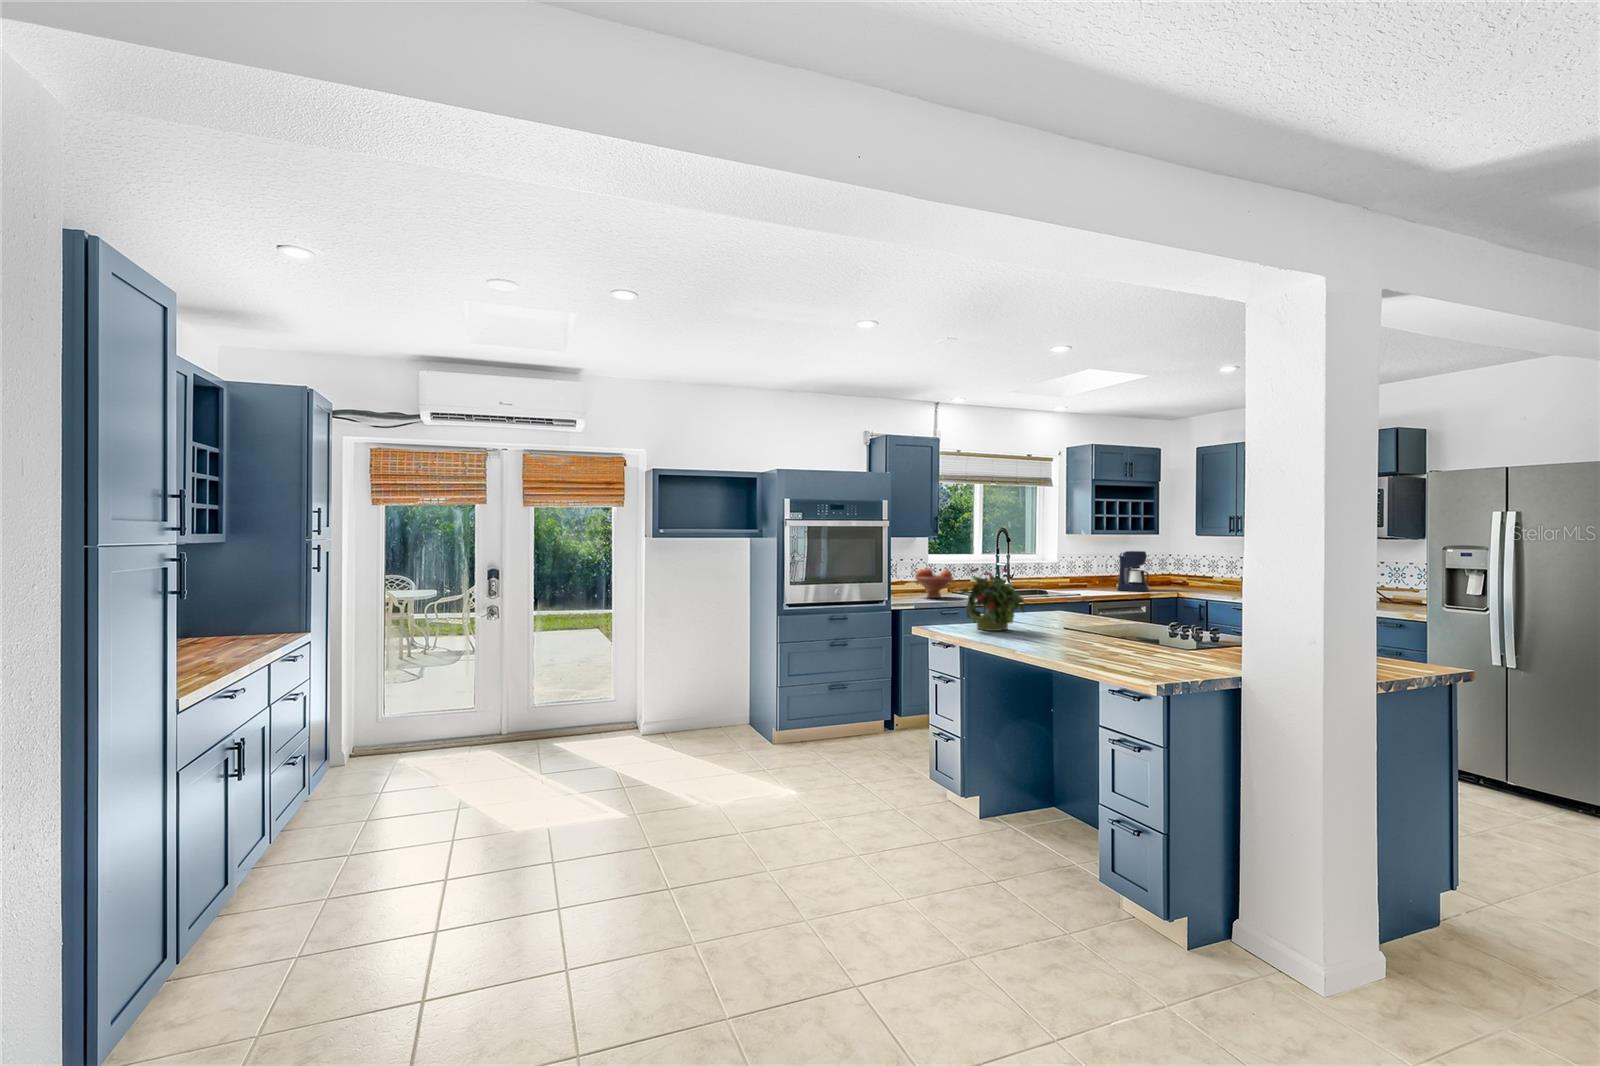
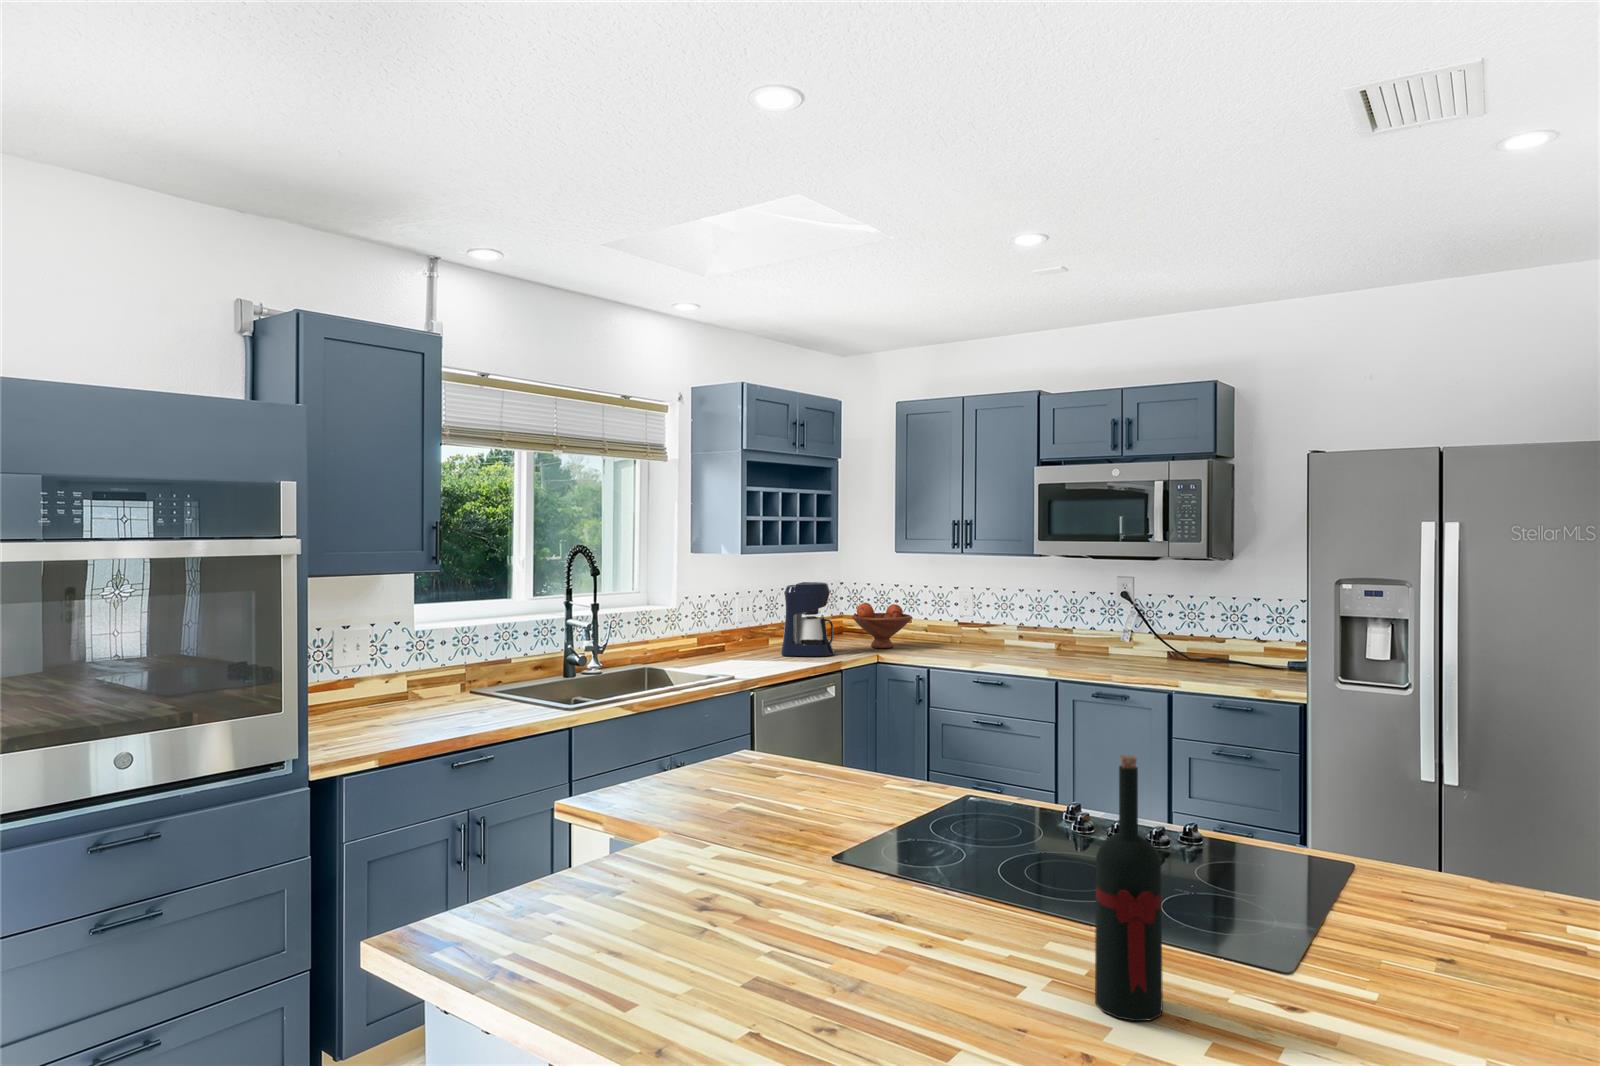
fruit bowl: present [915,568,954,598] -> present [852,603,912,648]
potted plant: present [960,569,1025,631] -> none [544,711,777,948]
wine bottle: none [1106,575,1126,647] -> present [1095,755,1163,1021]

